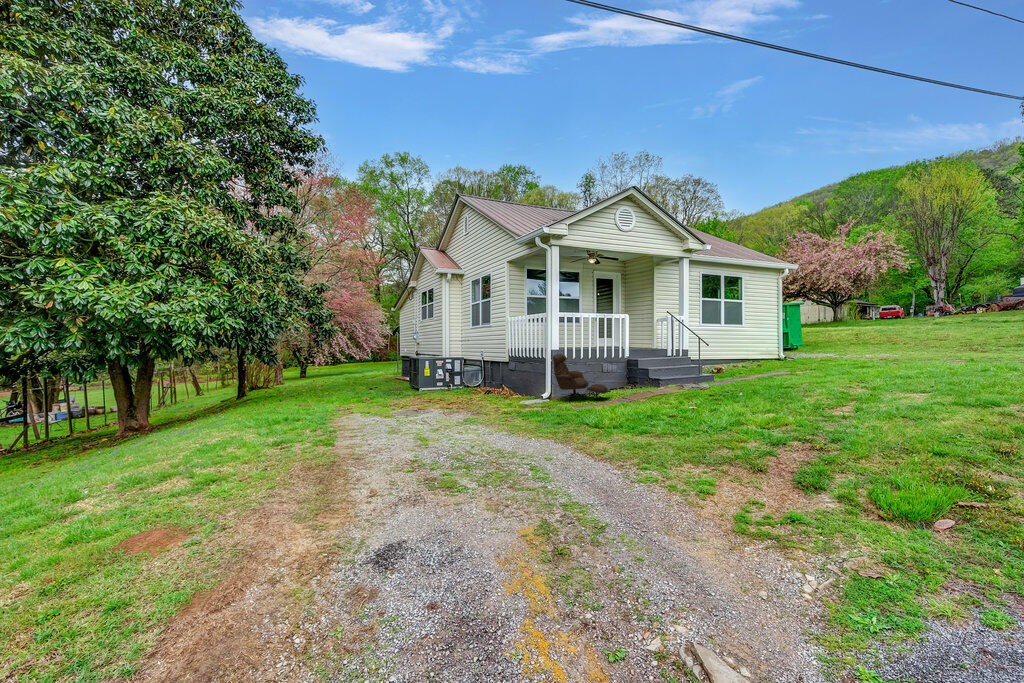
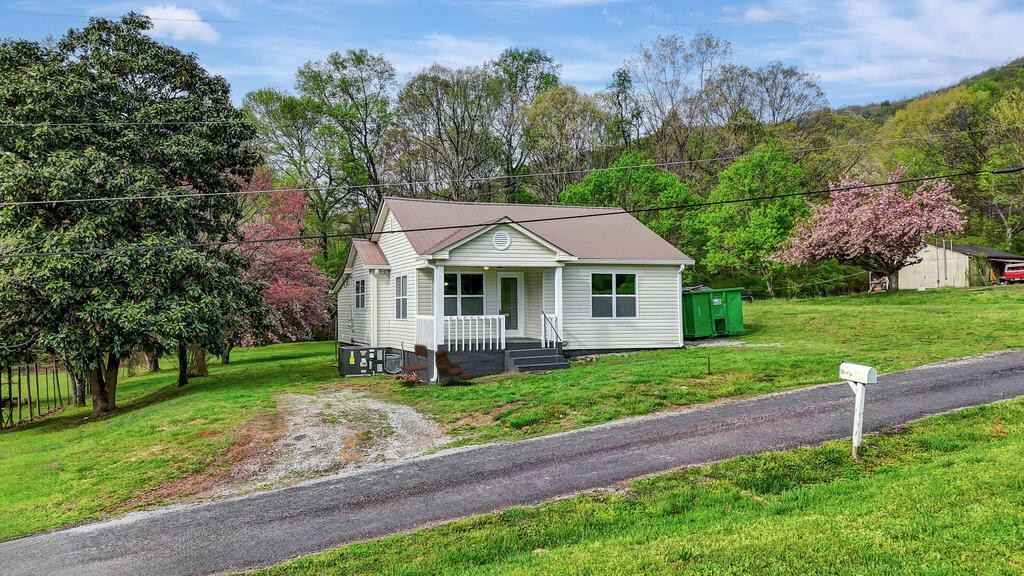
bench: none [499,349,543,401] -> present [400,344,429,386]

